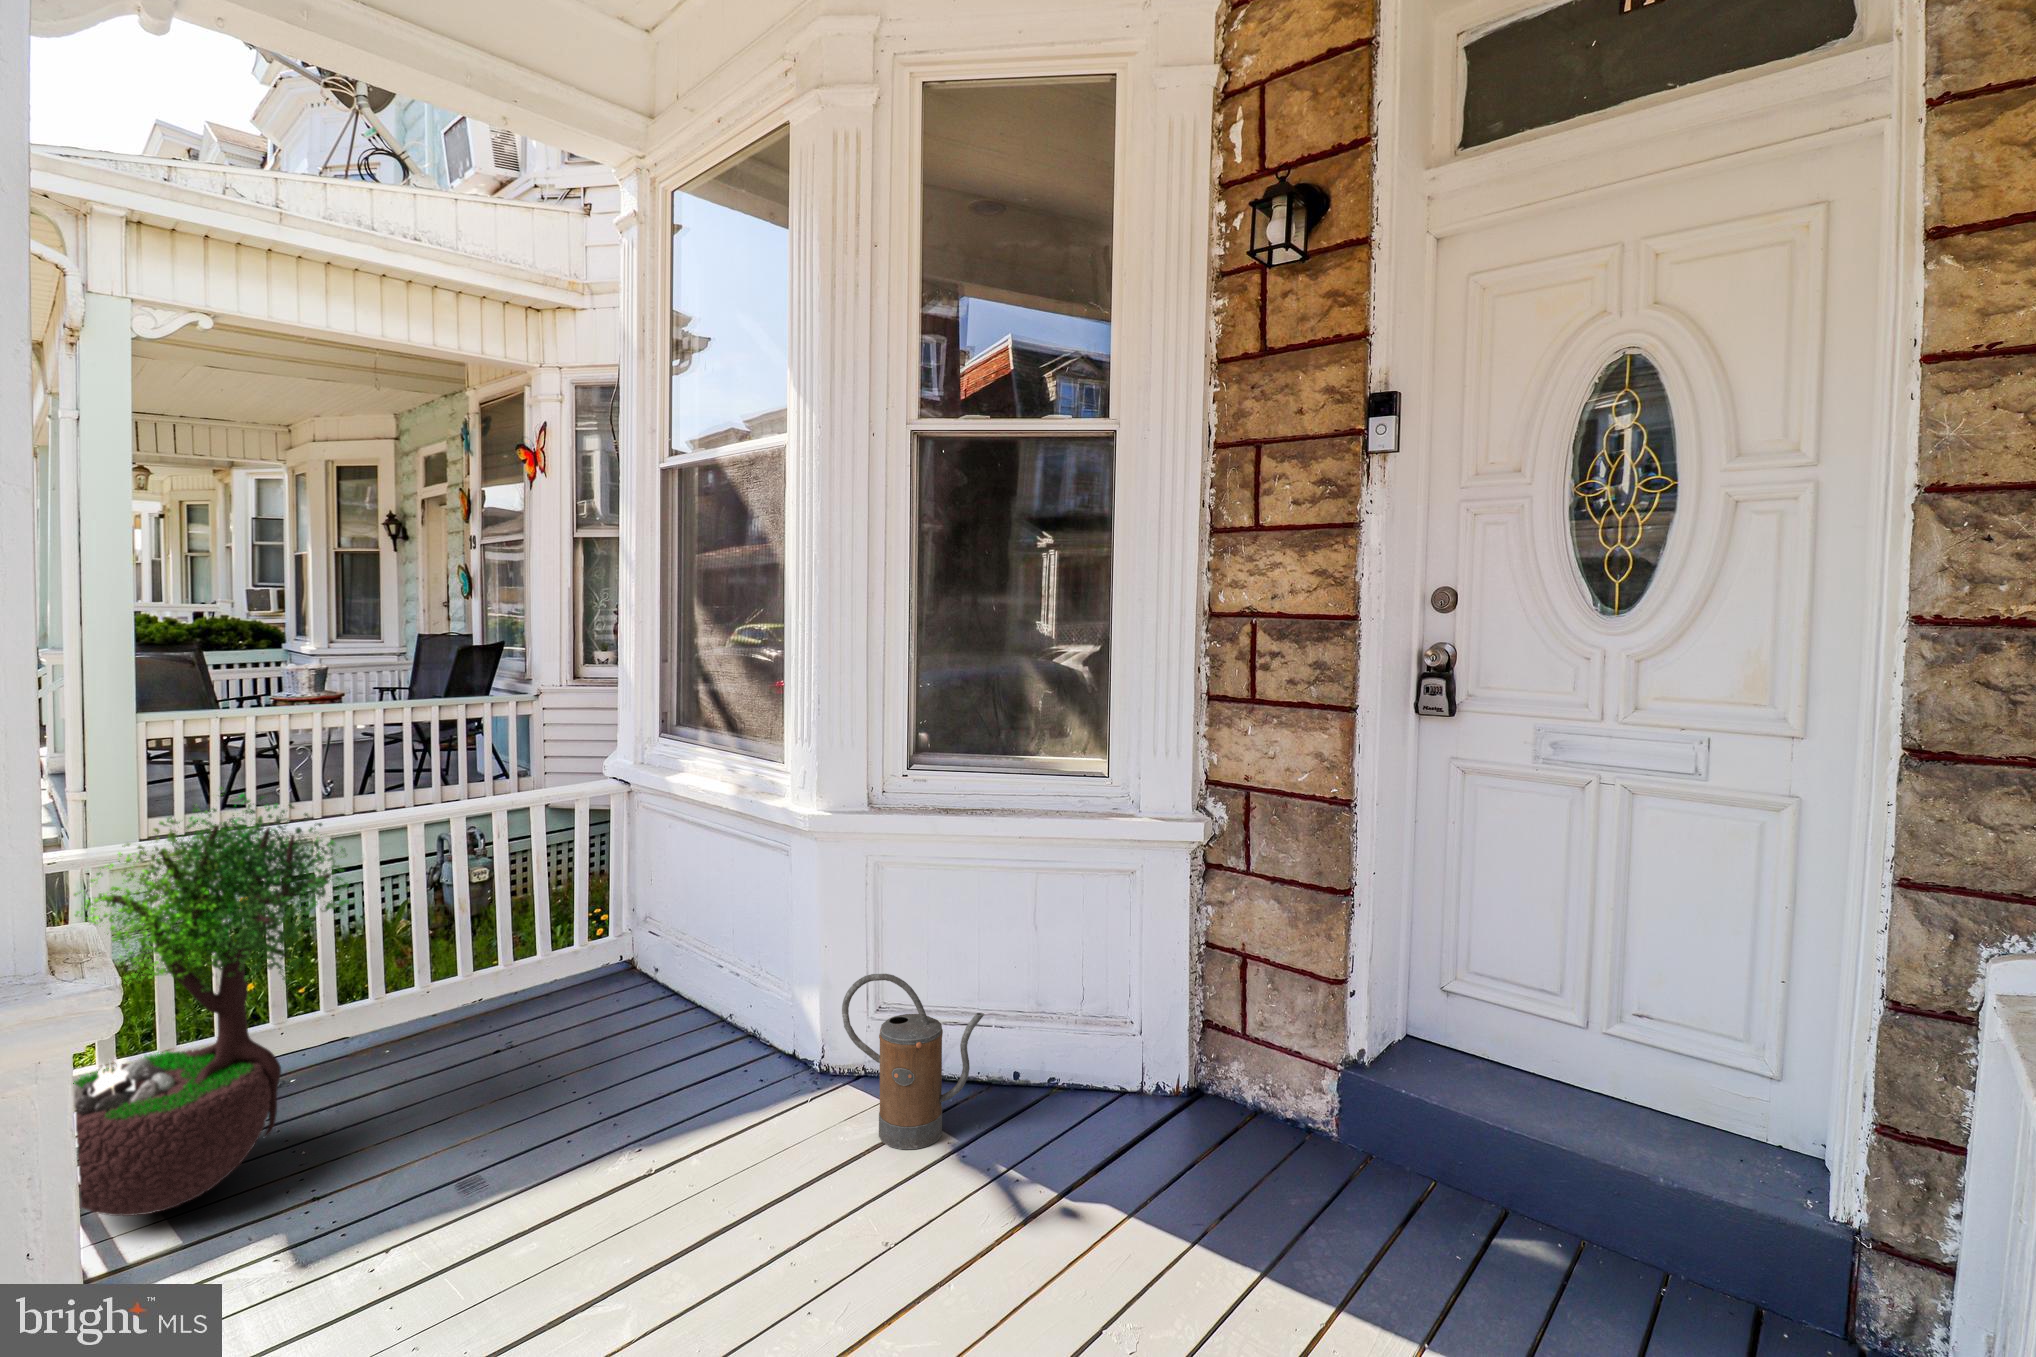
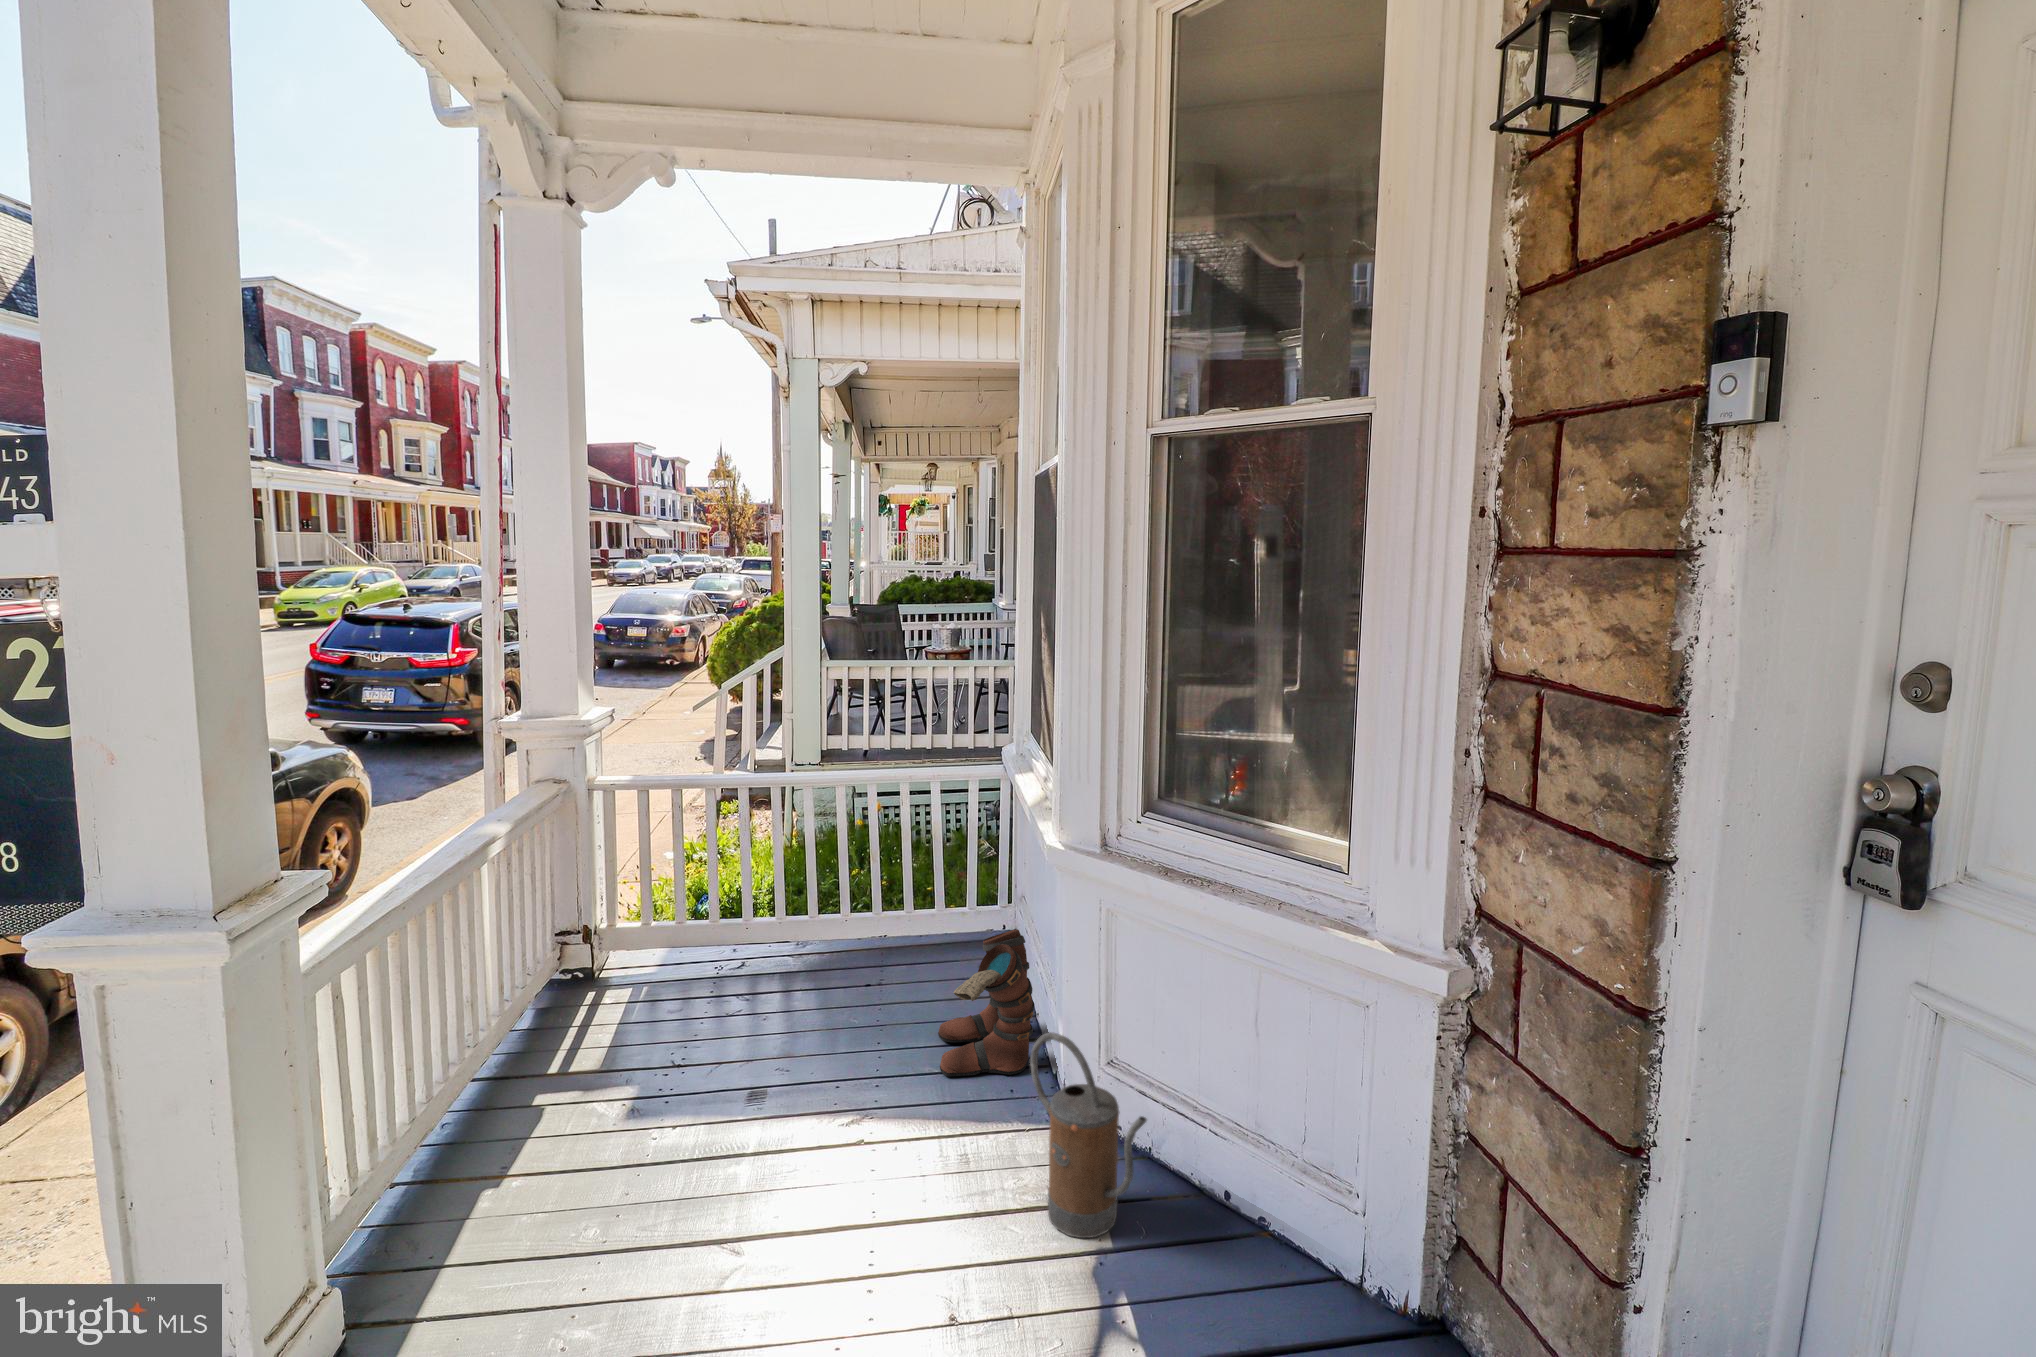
potted tree: present [73,787,349,1216] -> none [529,752,705,1046]
boots: none [635,929,761,1089] -> present [938,929,1035,1076]

